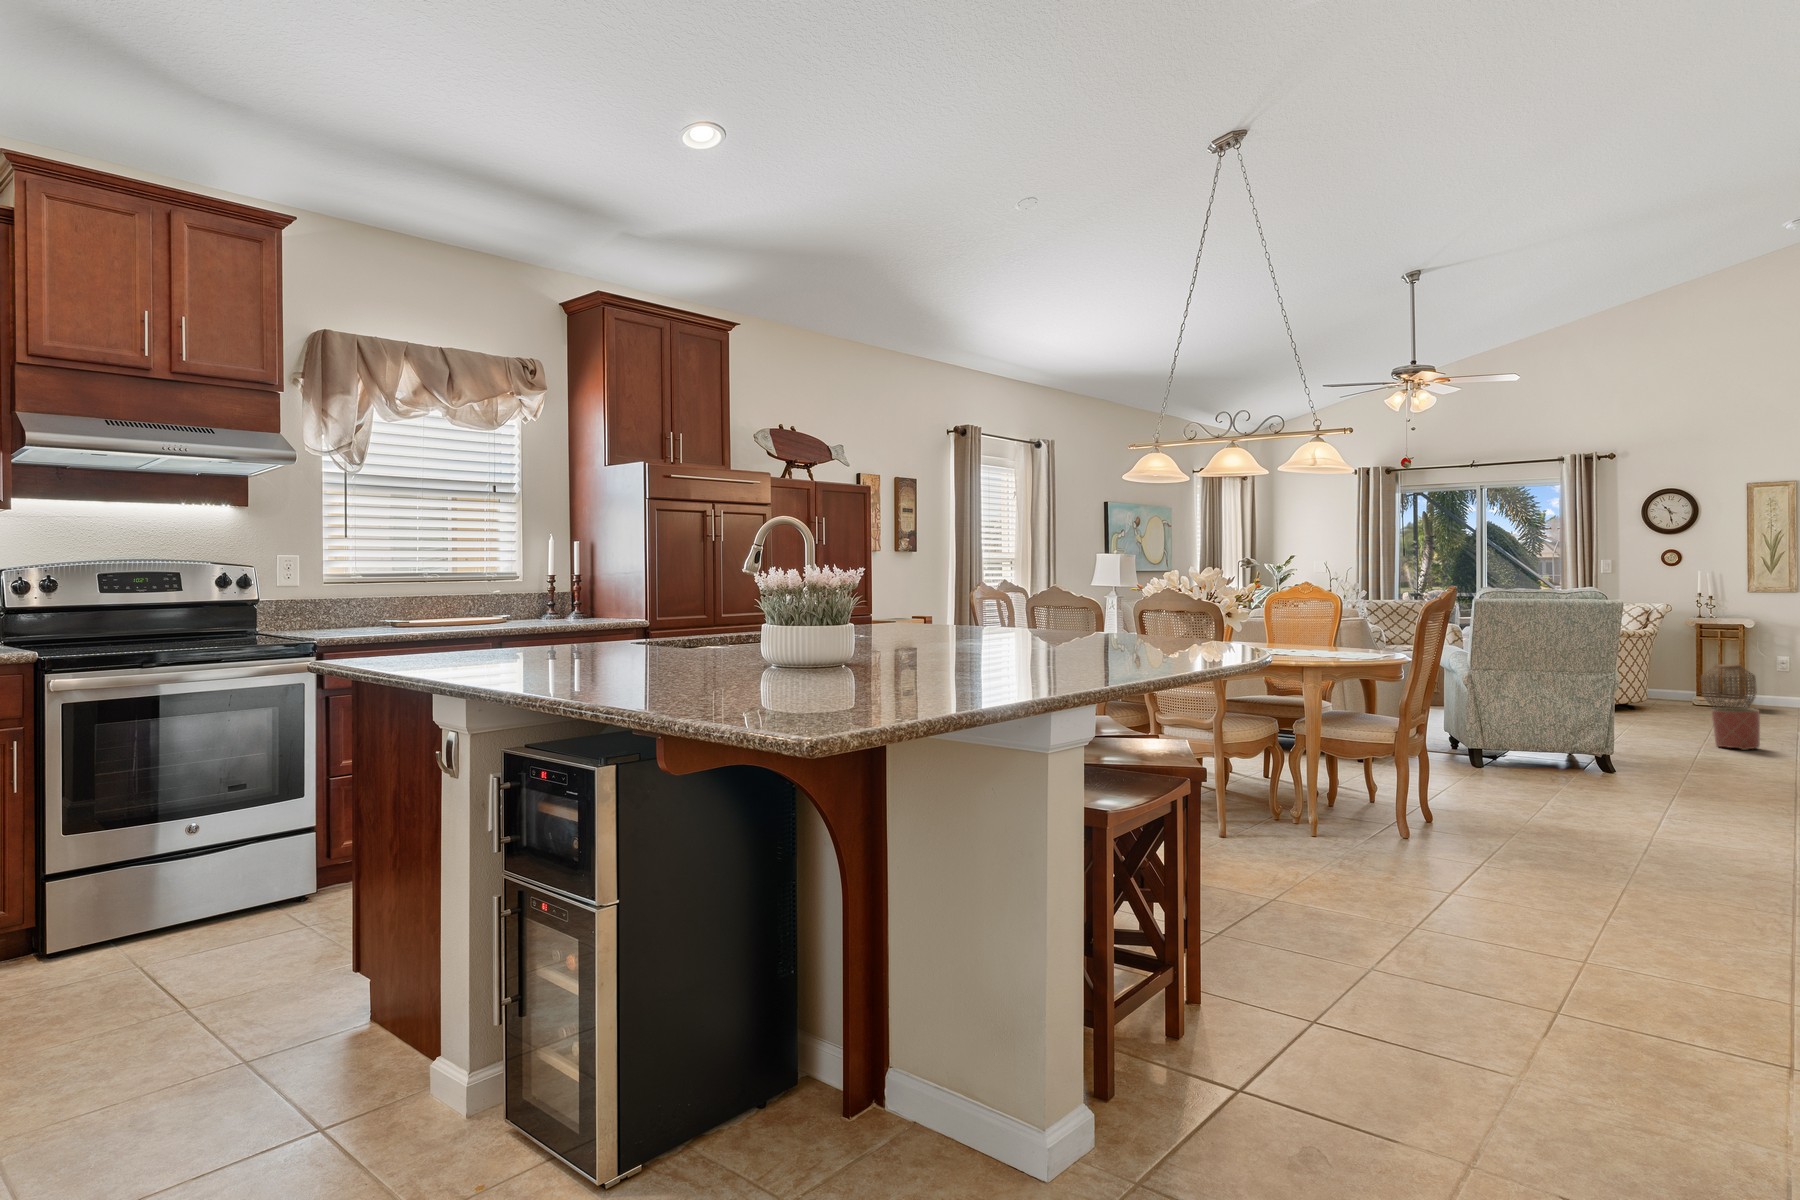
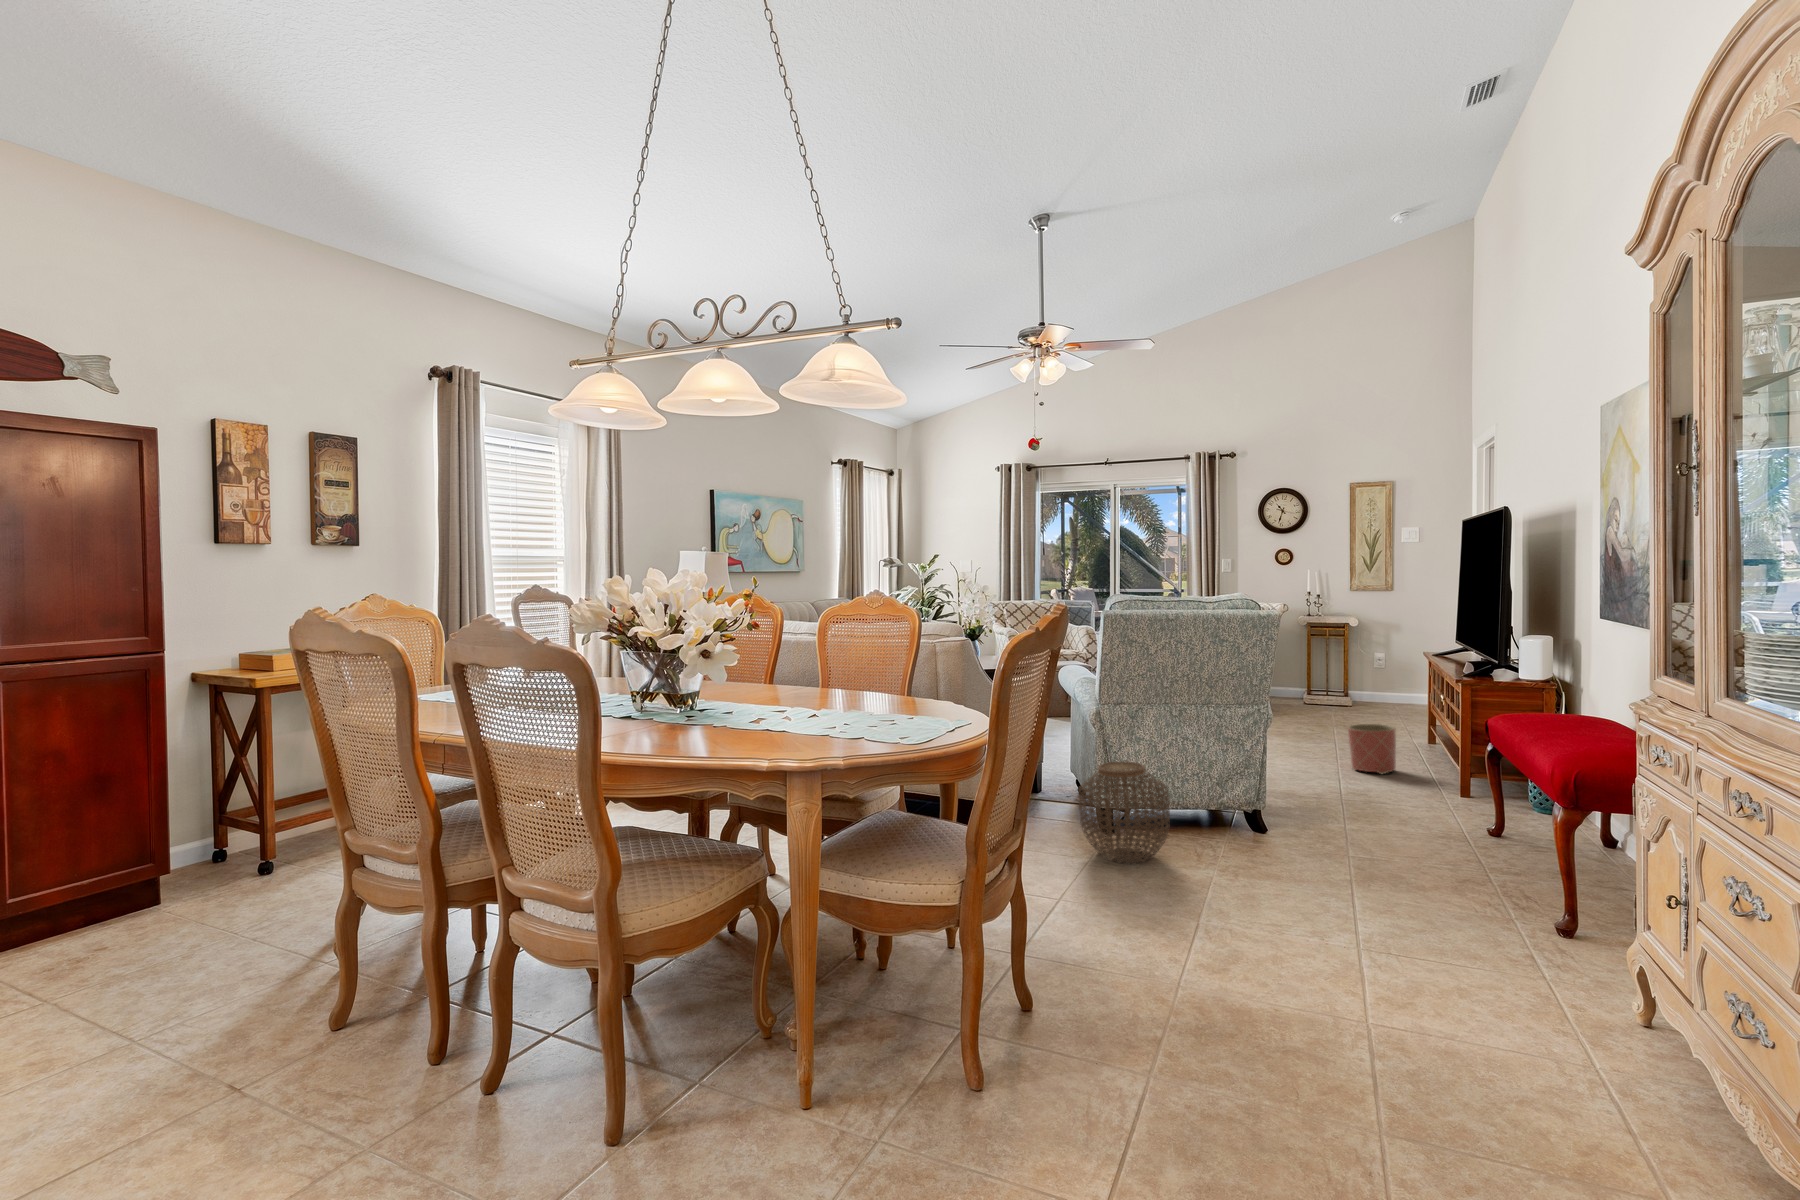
woven basket: present [1701,664,1757,708] -> present [1078,762,1170,863]

